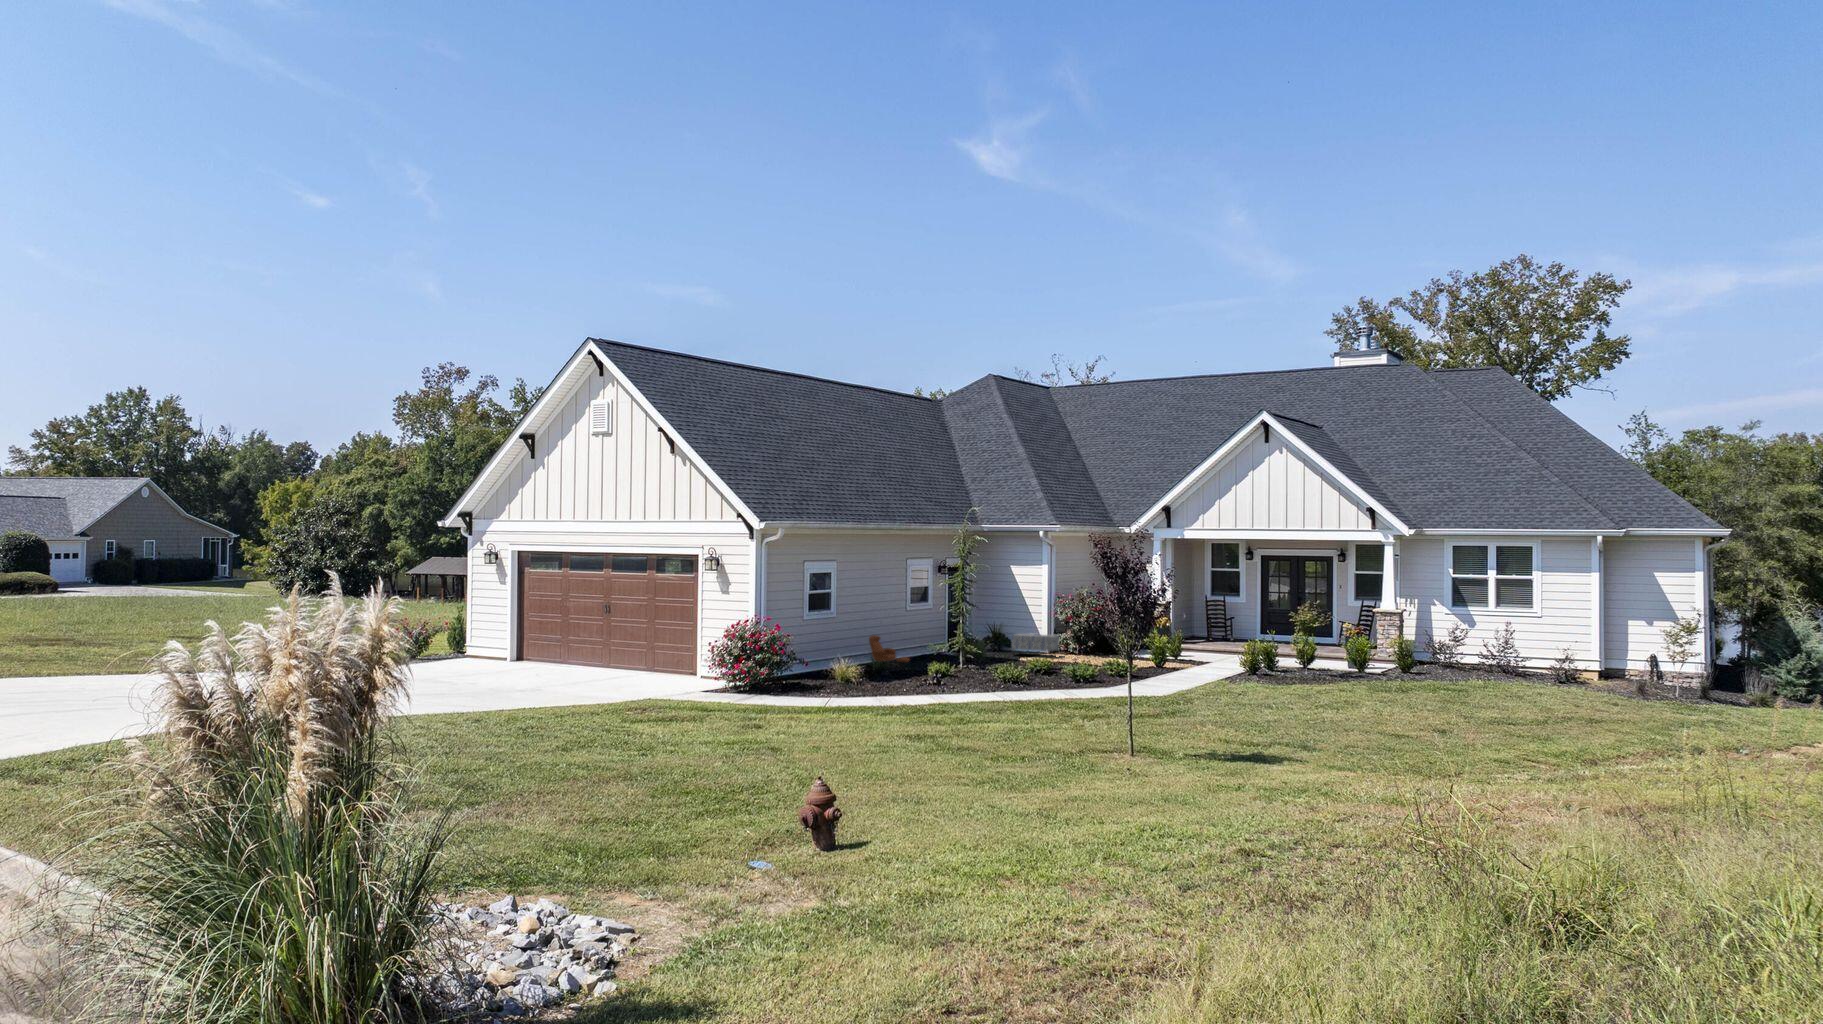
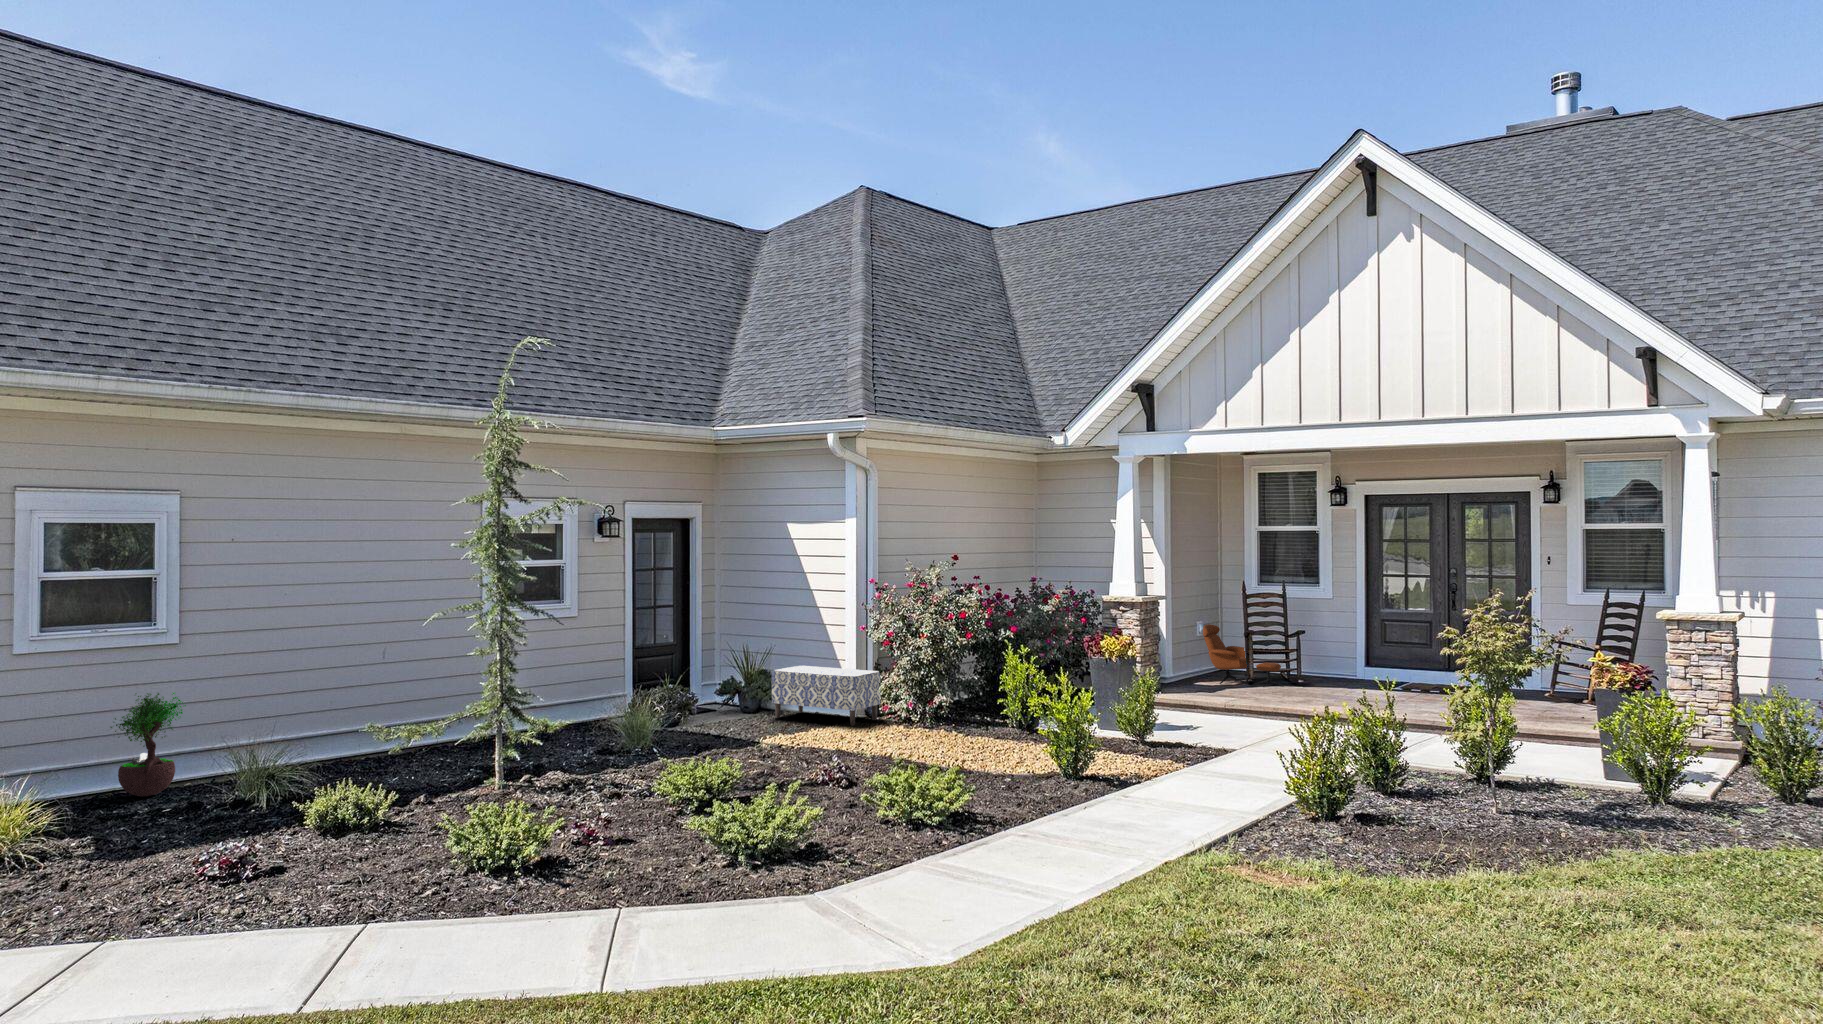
lounge chair: present [869,635,910,670] -> present [1203,624,1283,687]
potted tree: none [824,636,847,676] -> present [111,693,186,797]

